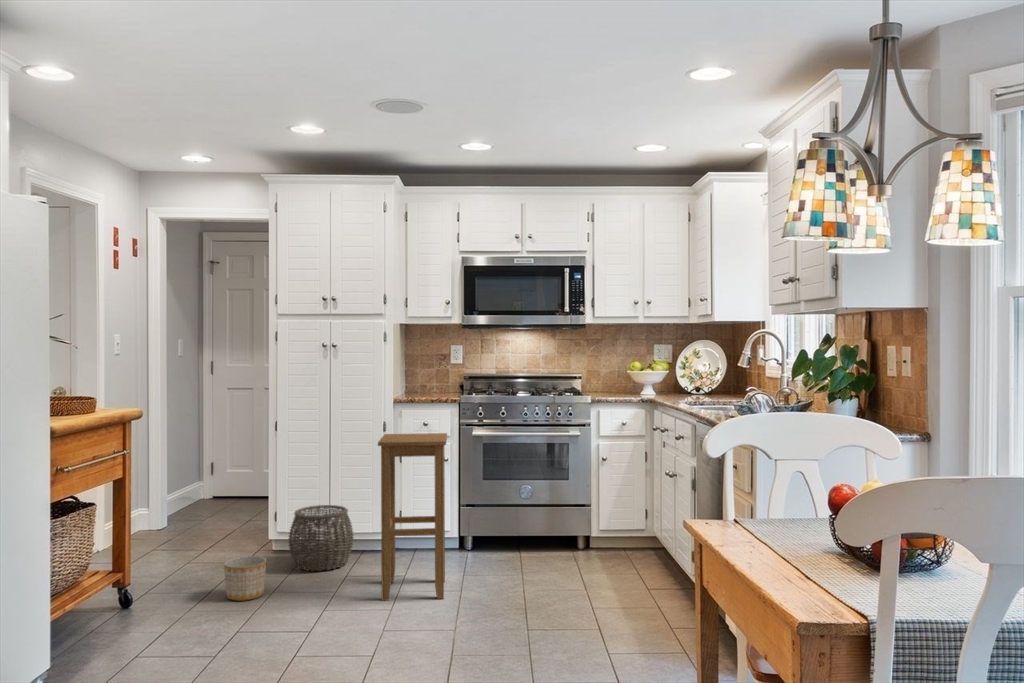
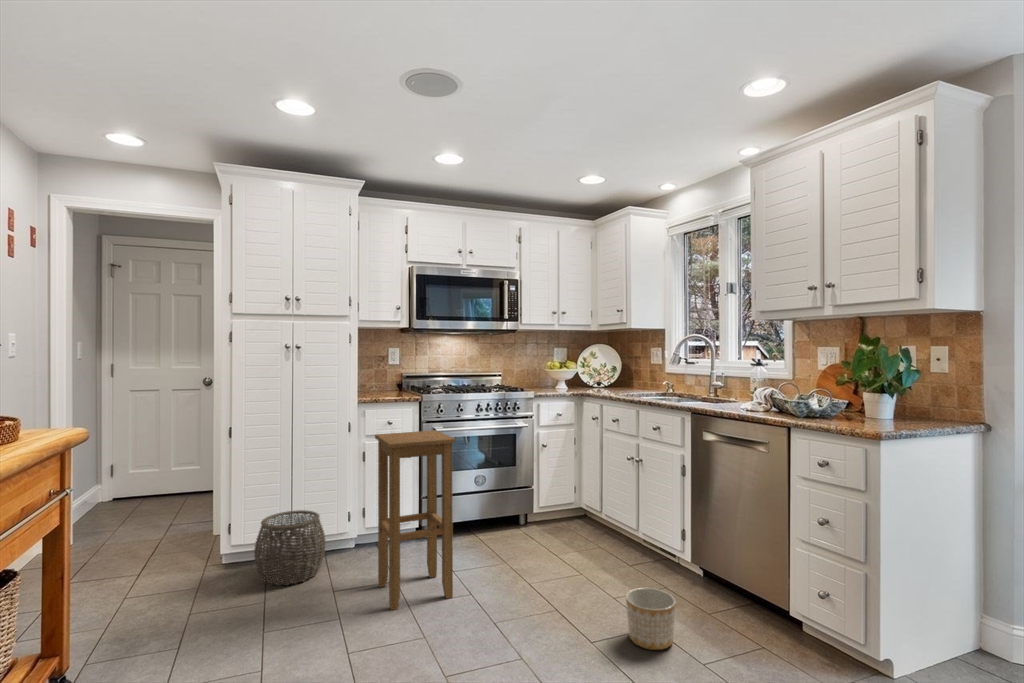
planter: present [224,556,266,601] -> present [626,588,676,650]

